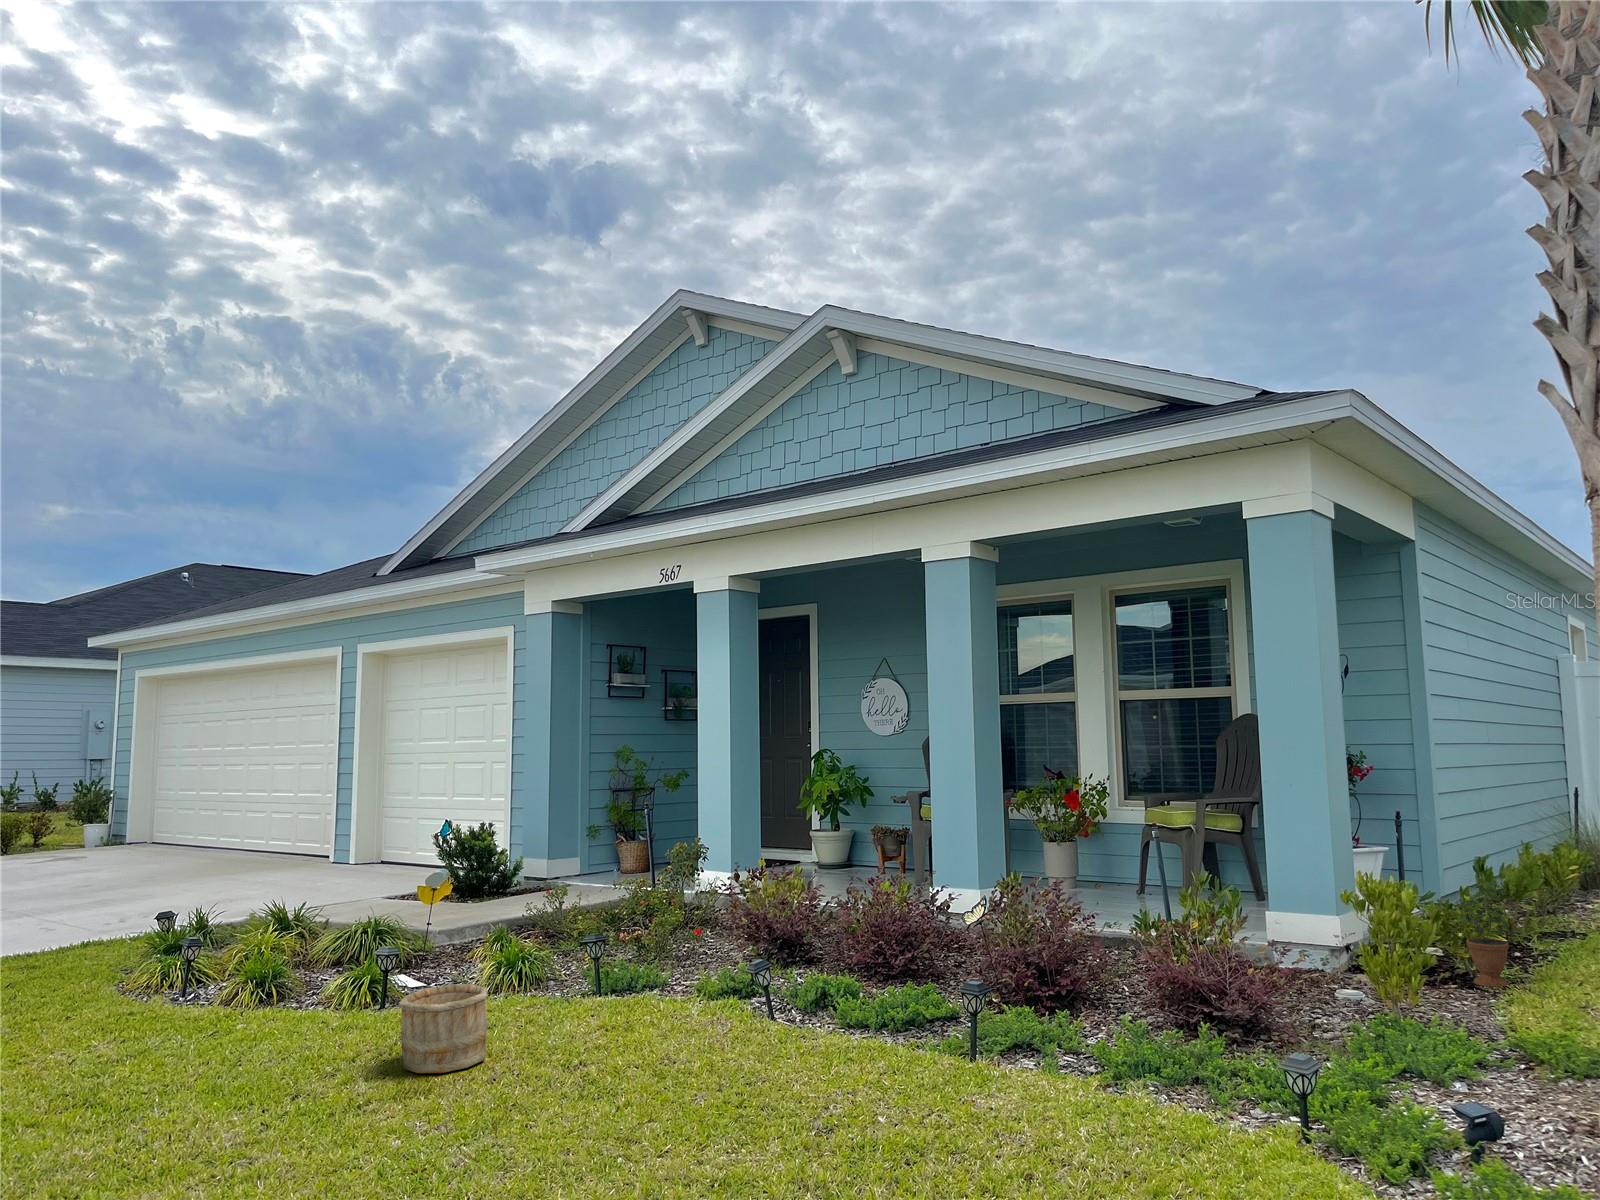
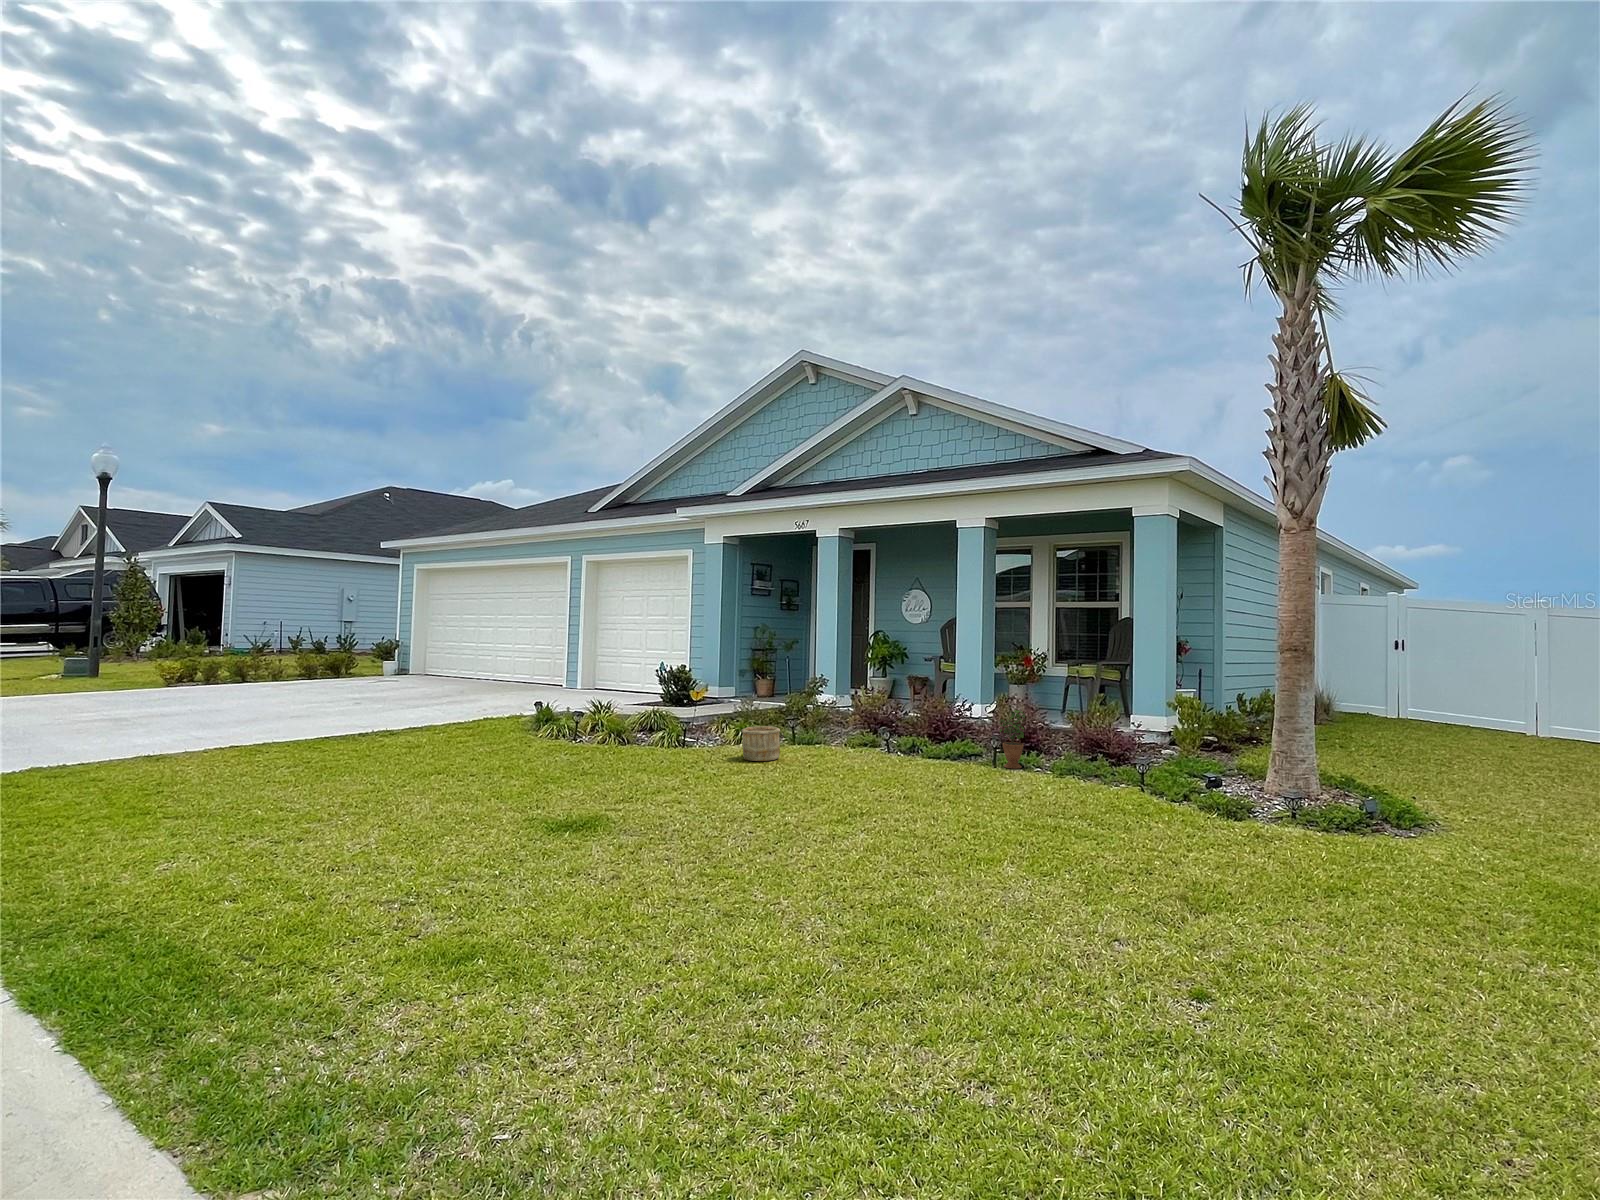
potted plant: present [1455,877,1509,986] -> present [1000,710,1025,769]

